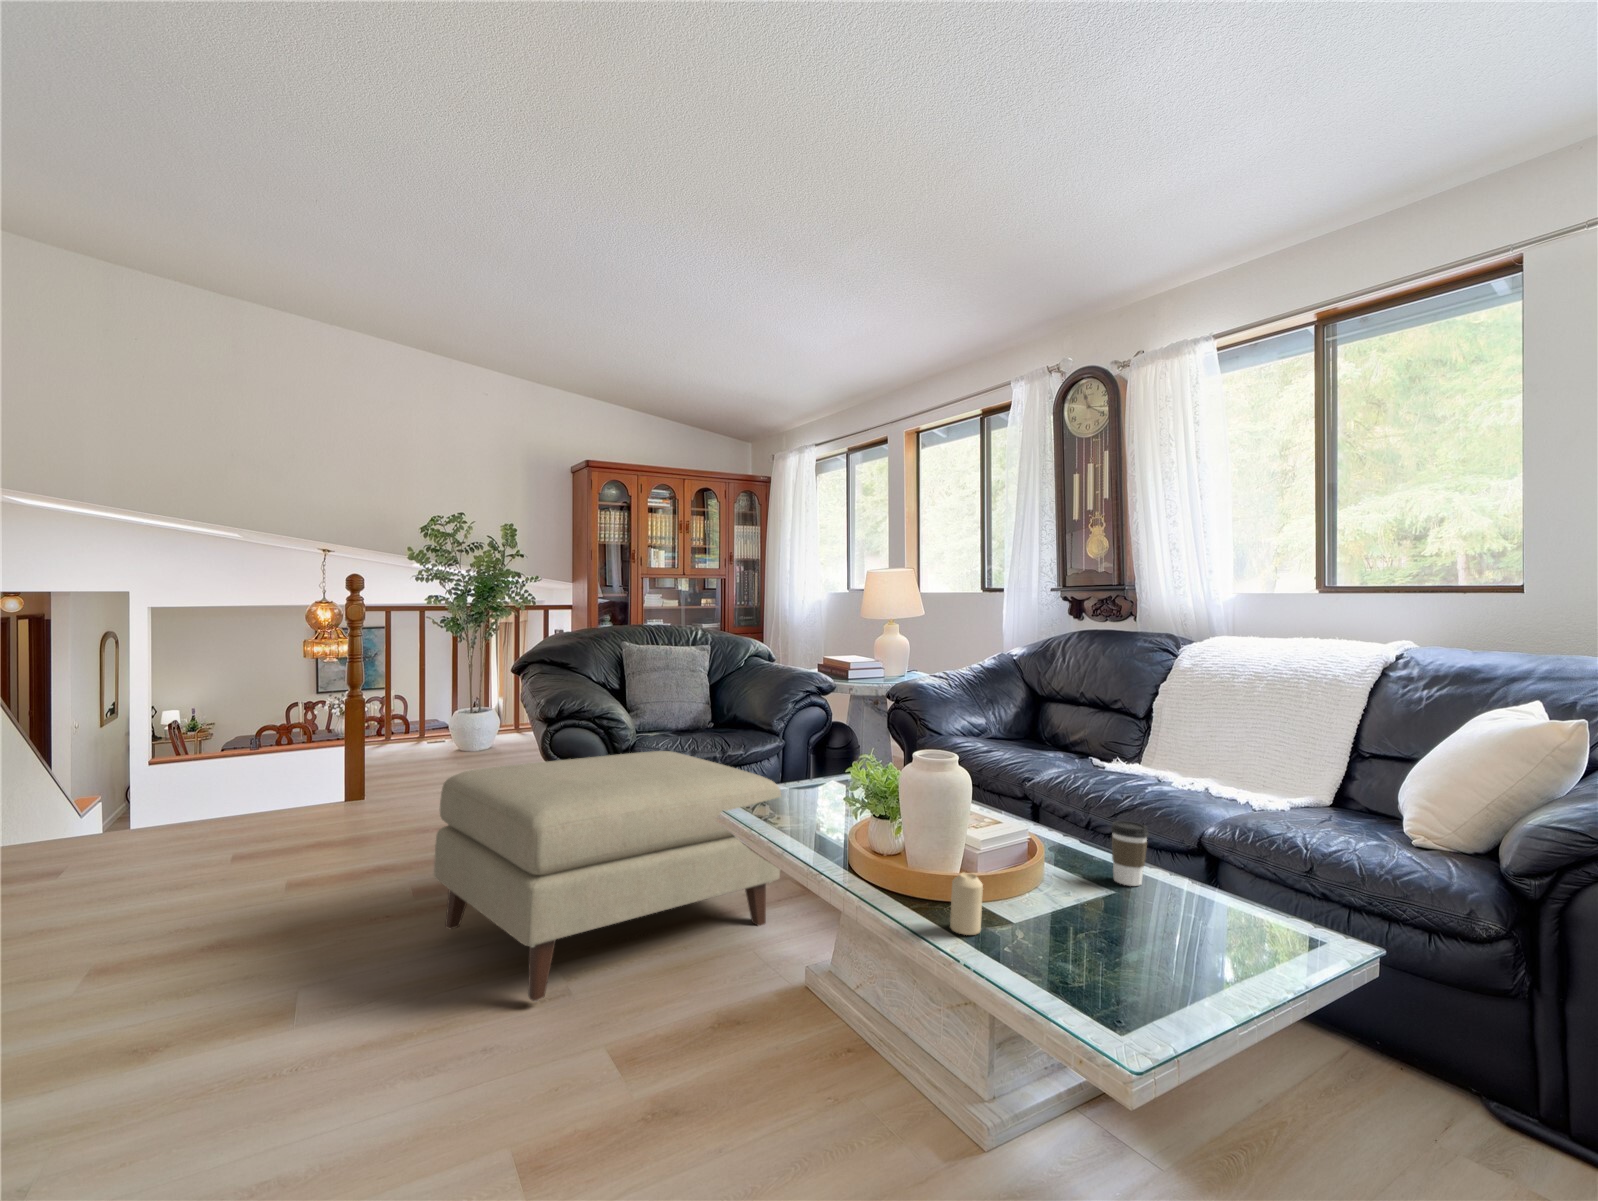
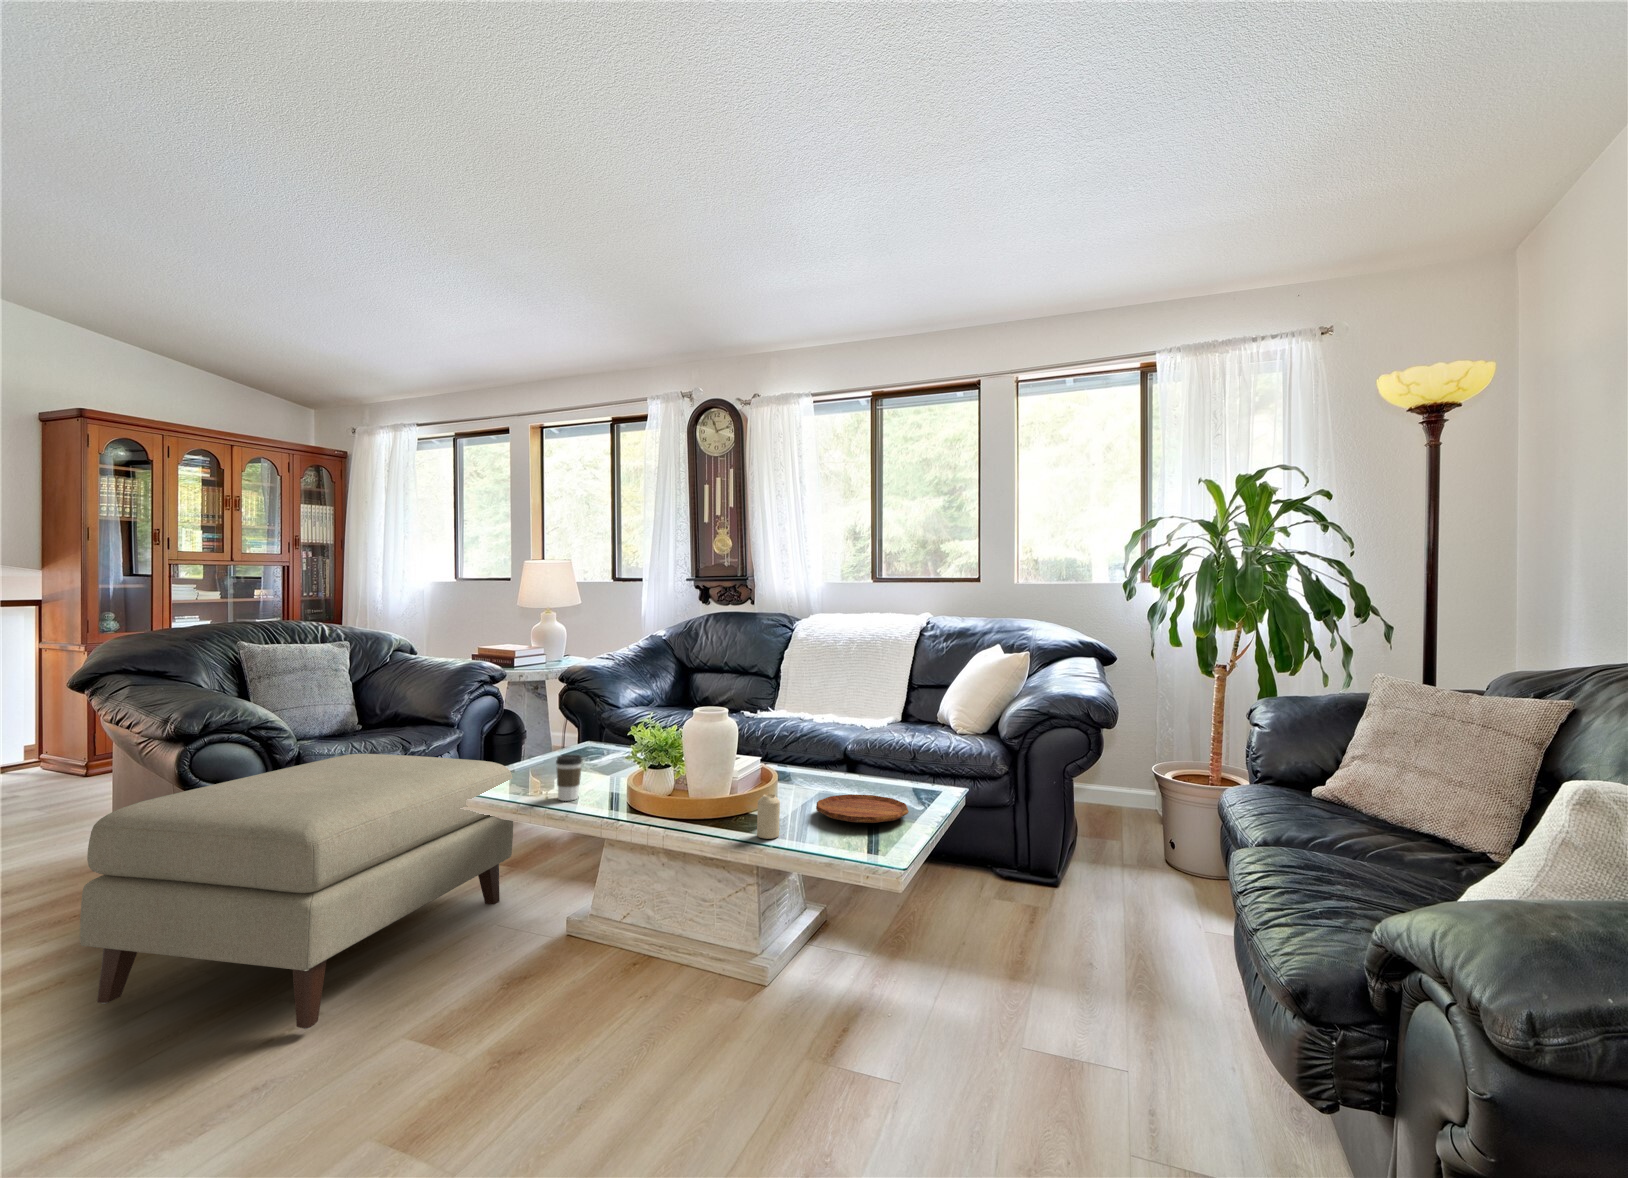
coffee cup: present [1111,821,1149,886] -> present [556,755,582,801]
tray: none [1053,894,1206,955] -> present [816,794,909,823]

